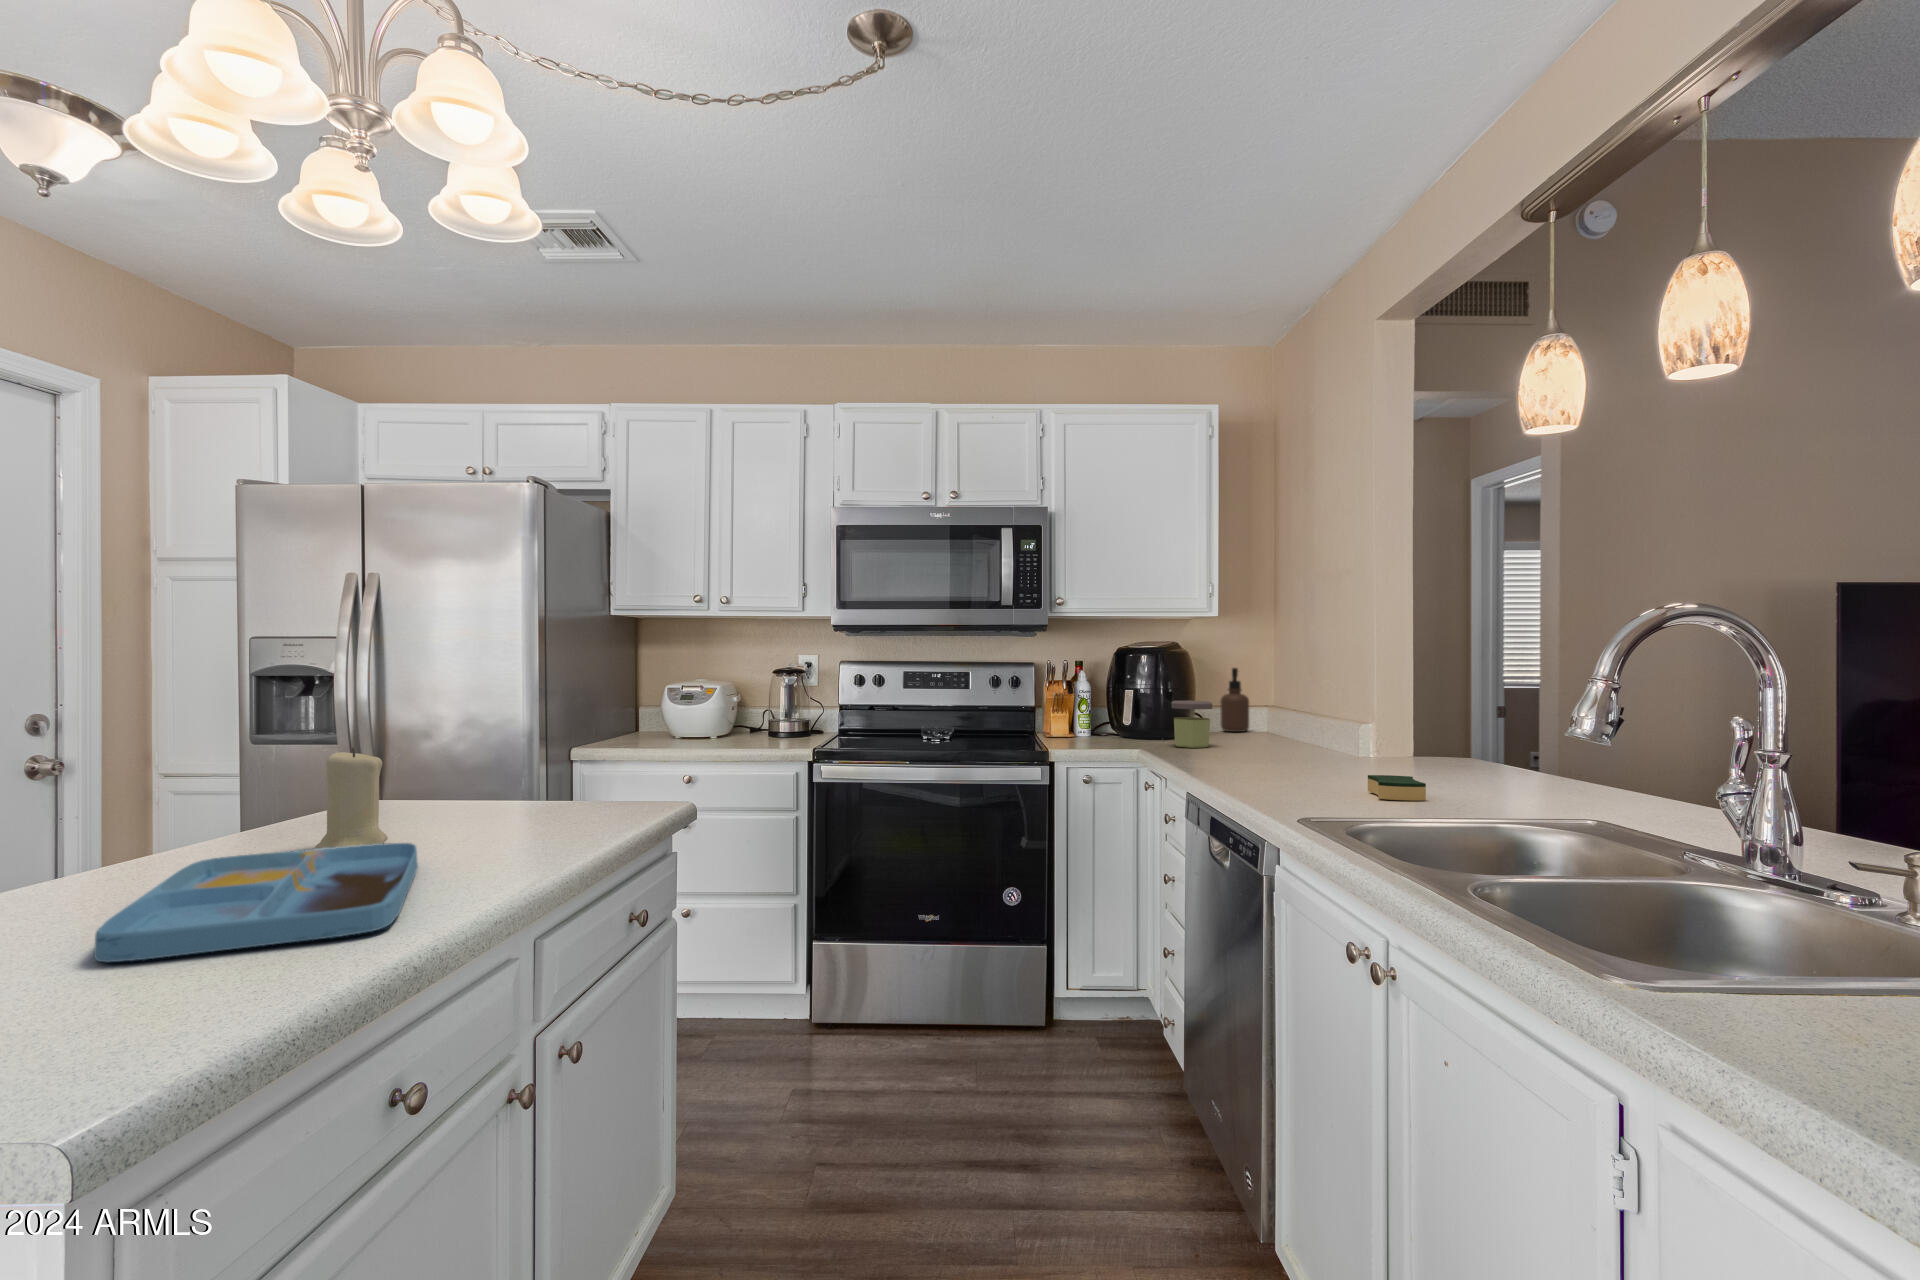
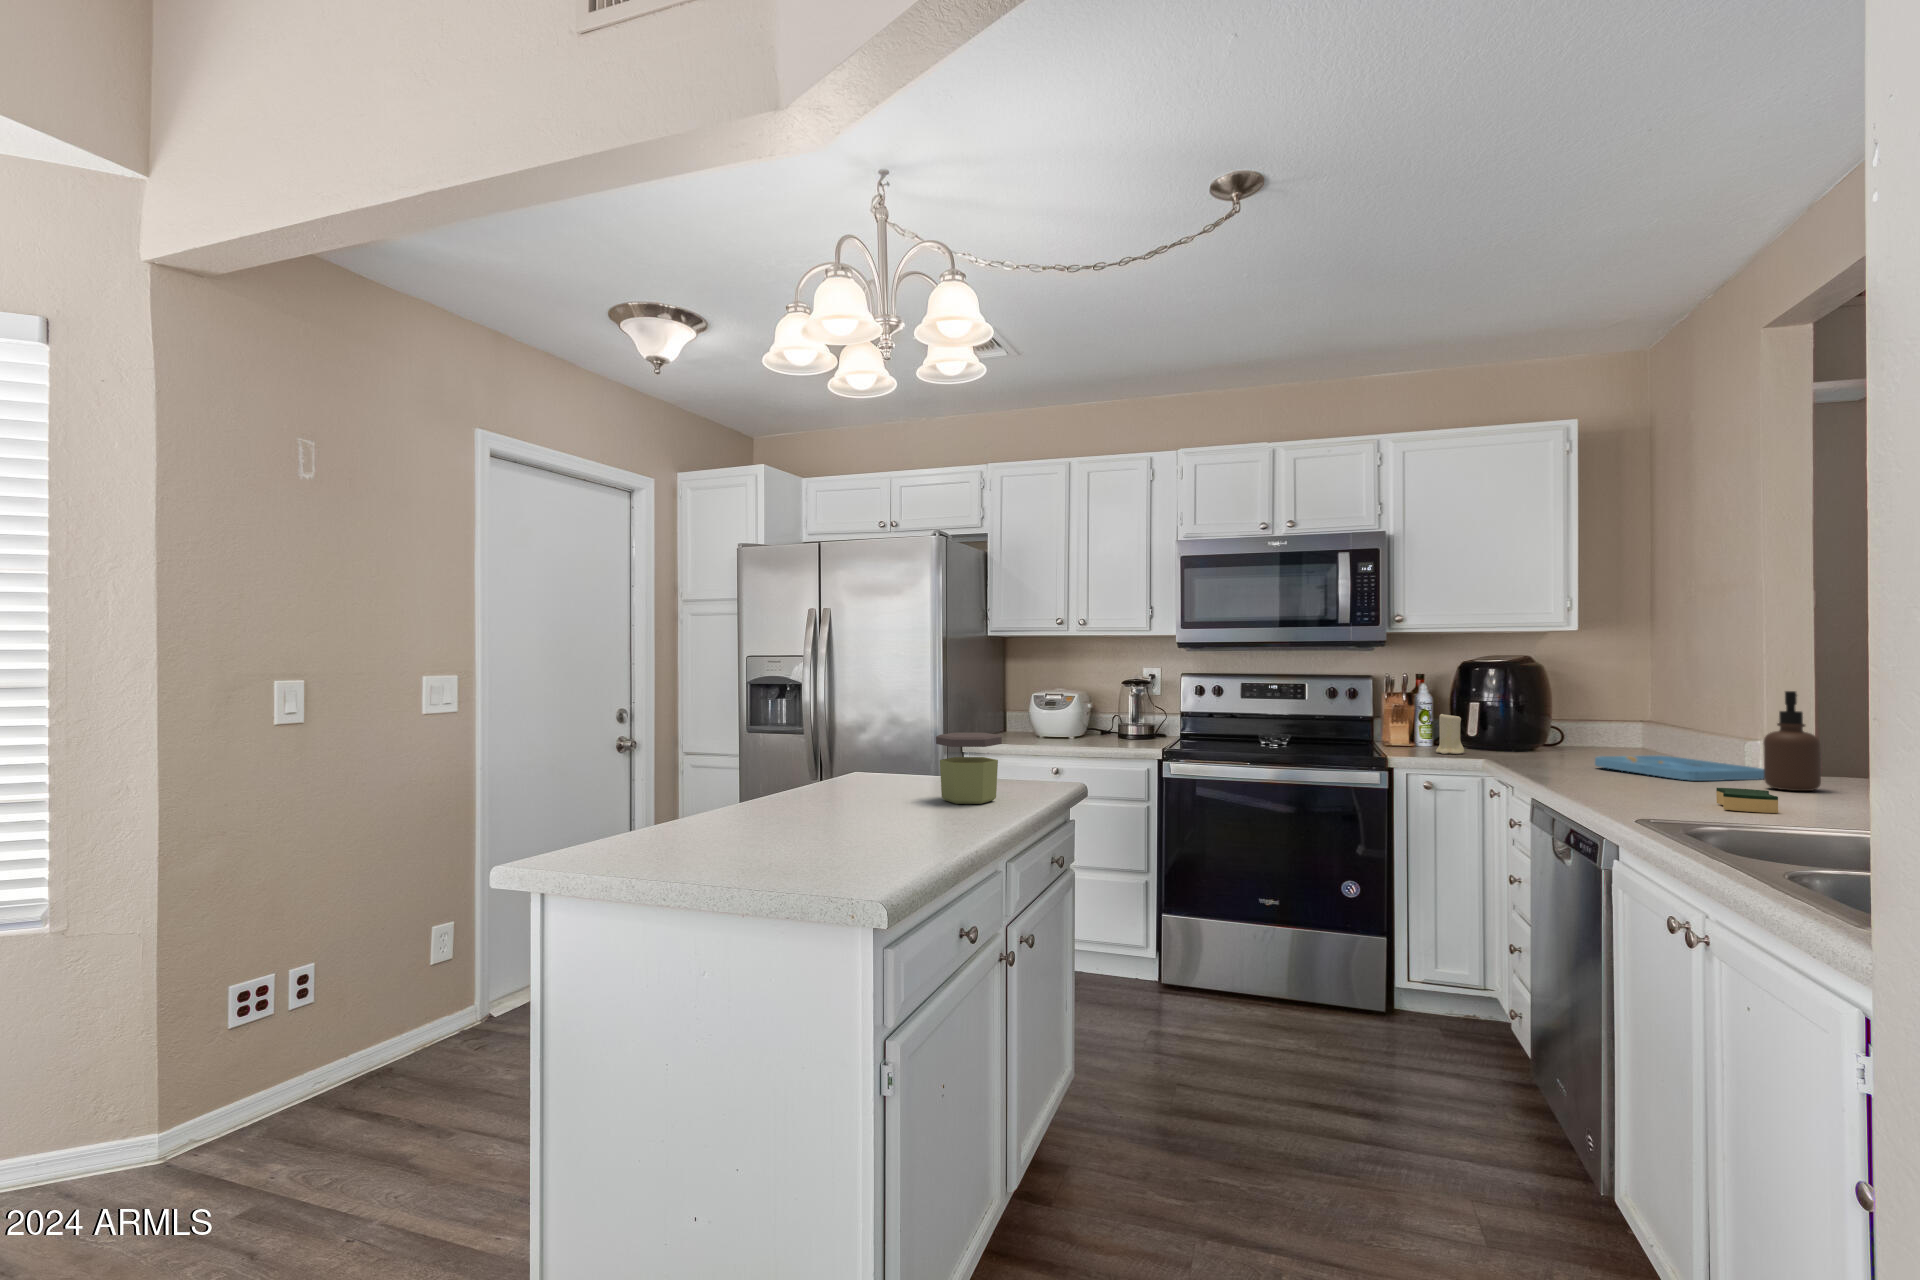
soap dispenser: present [1220,668,1249,732] -> present [1763,691,1821,791]
jar: present [1172,700,1212,748] -> present [936,733,1002,804]
candle: present [314,748,388,849] -> present [1436,712,1464,754]
tray: present [94,843,418,962] -> present [1595,756,1764,781]

